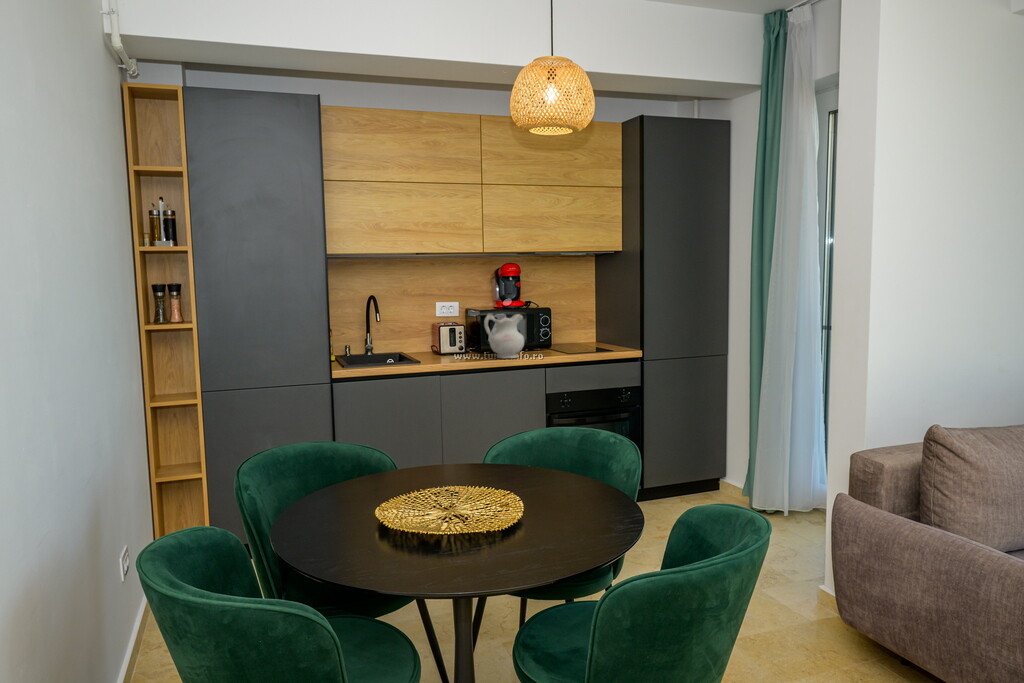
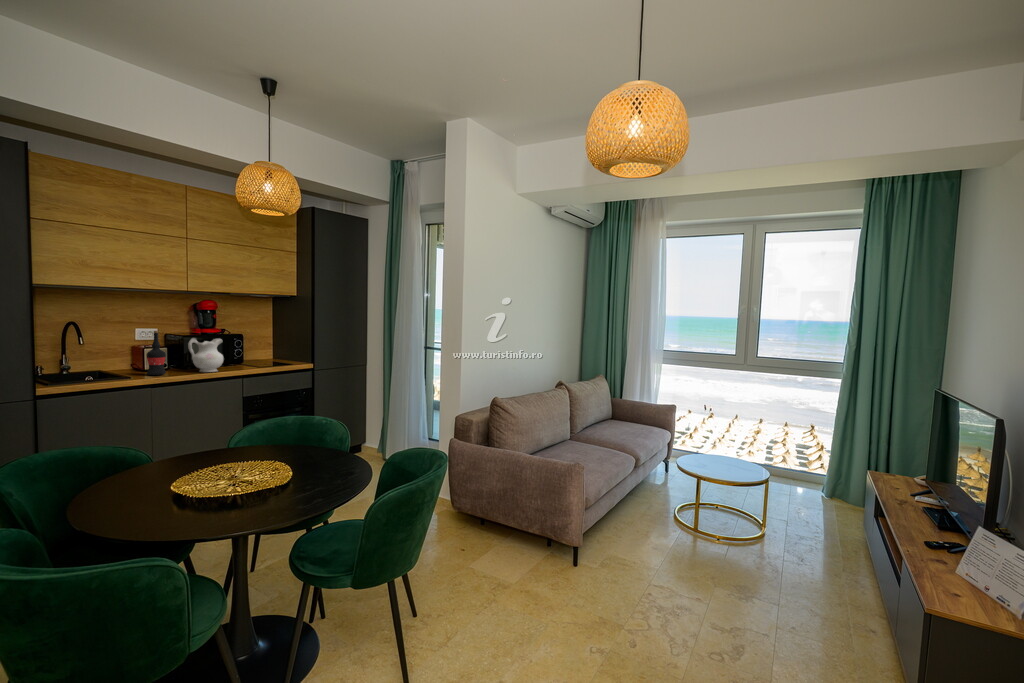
wine bottle: none [439,305,460,360] -> present [147,331,166,375]

